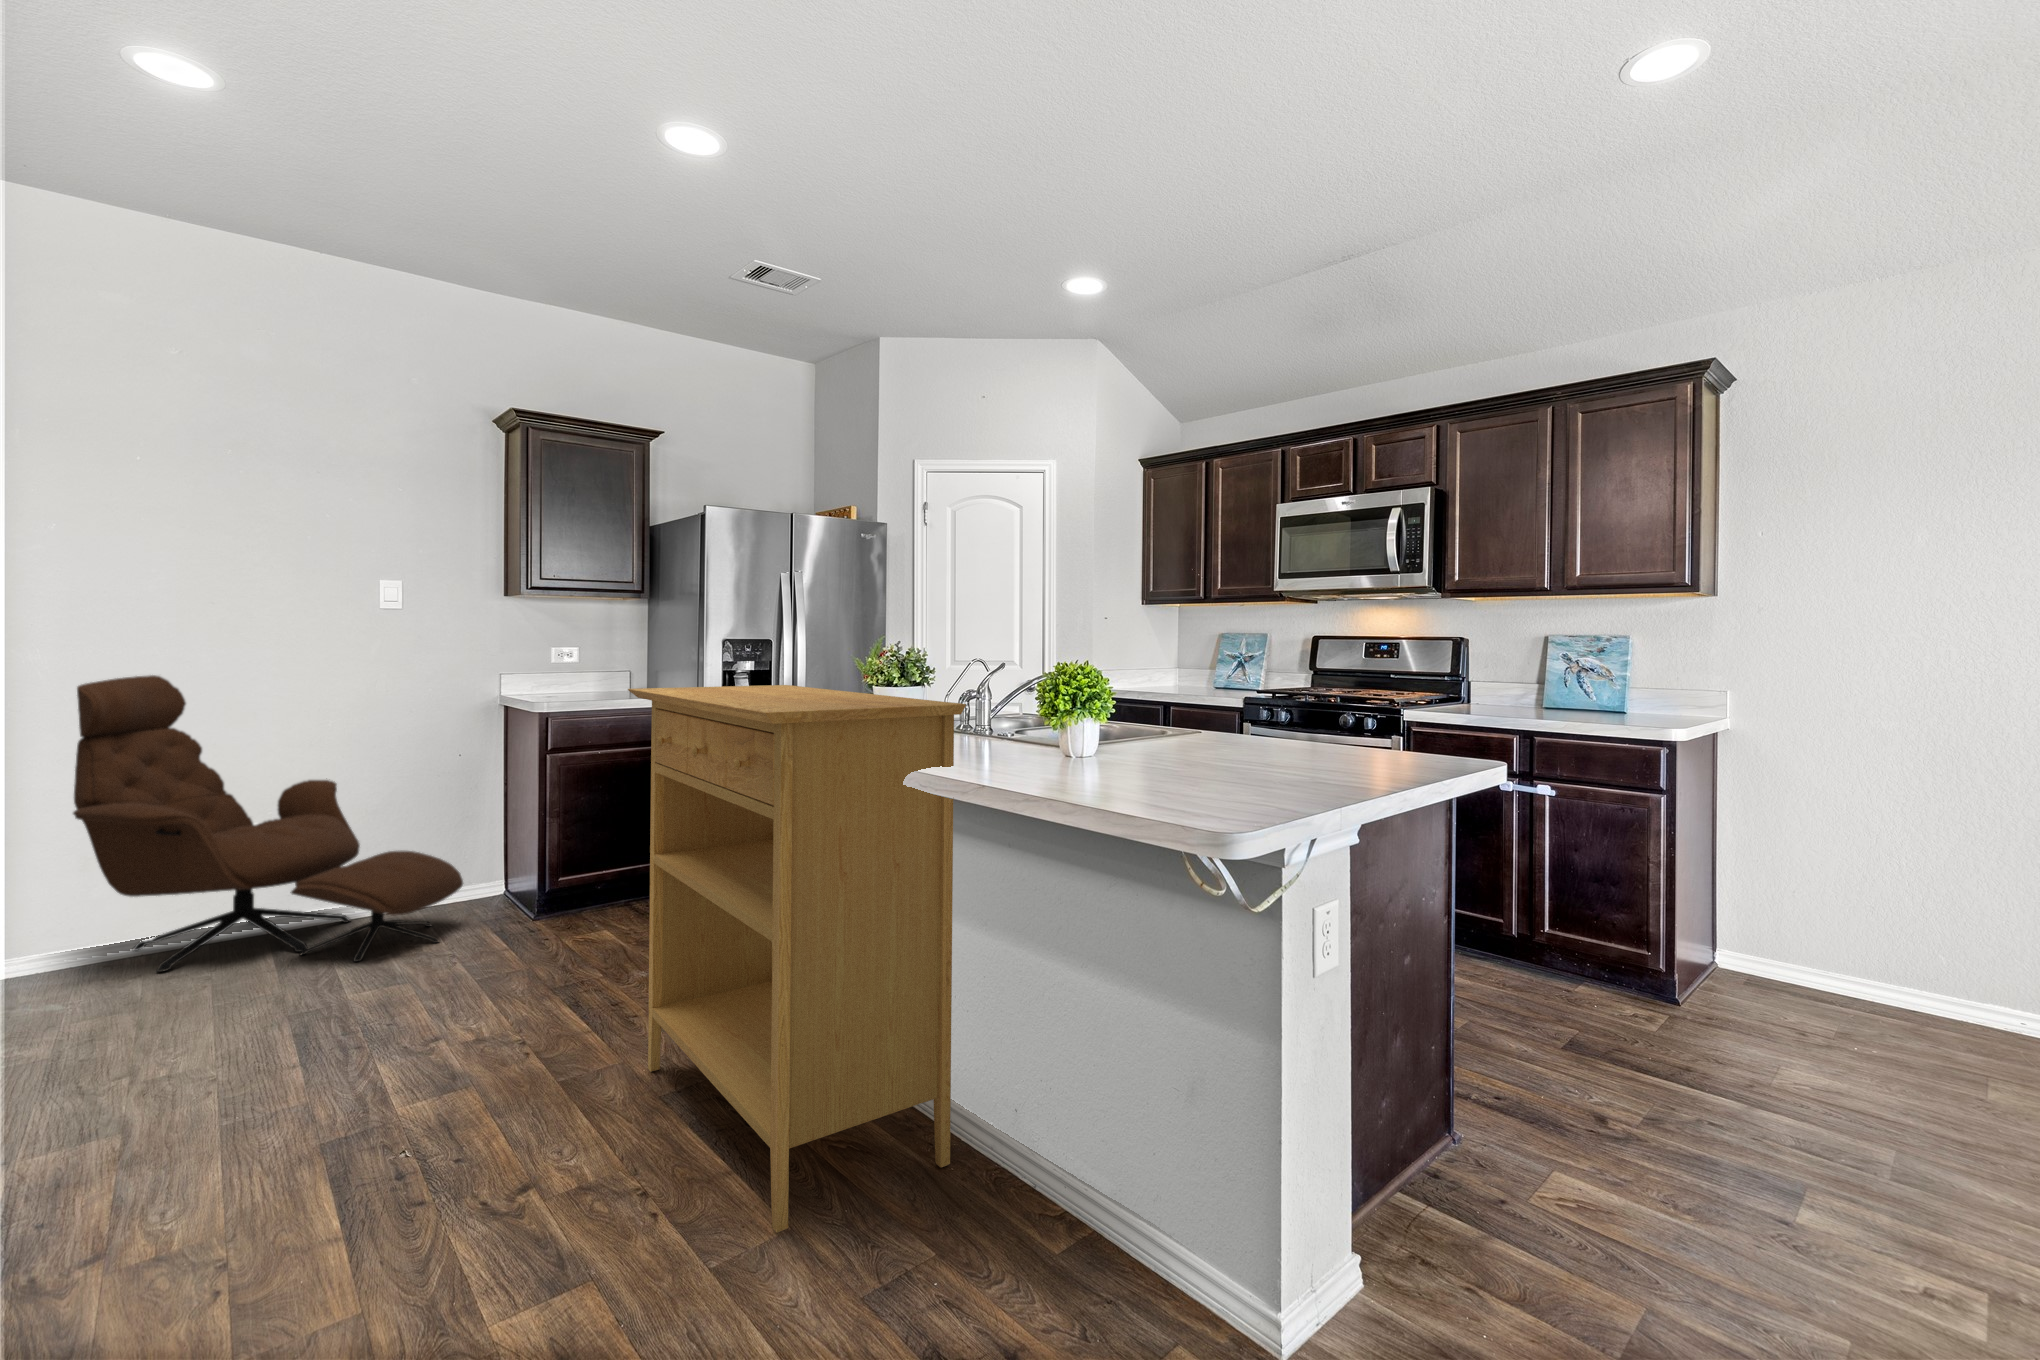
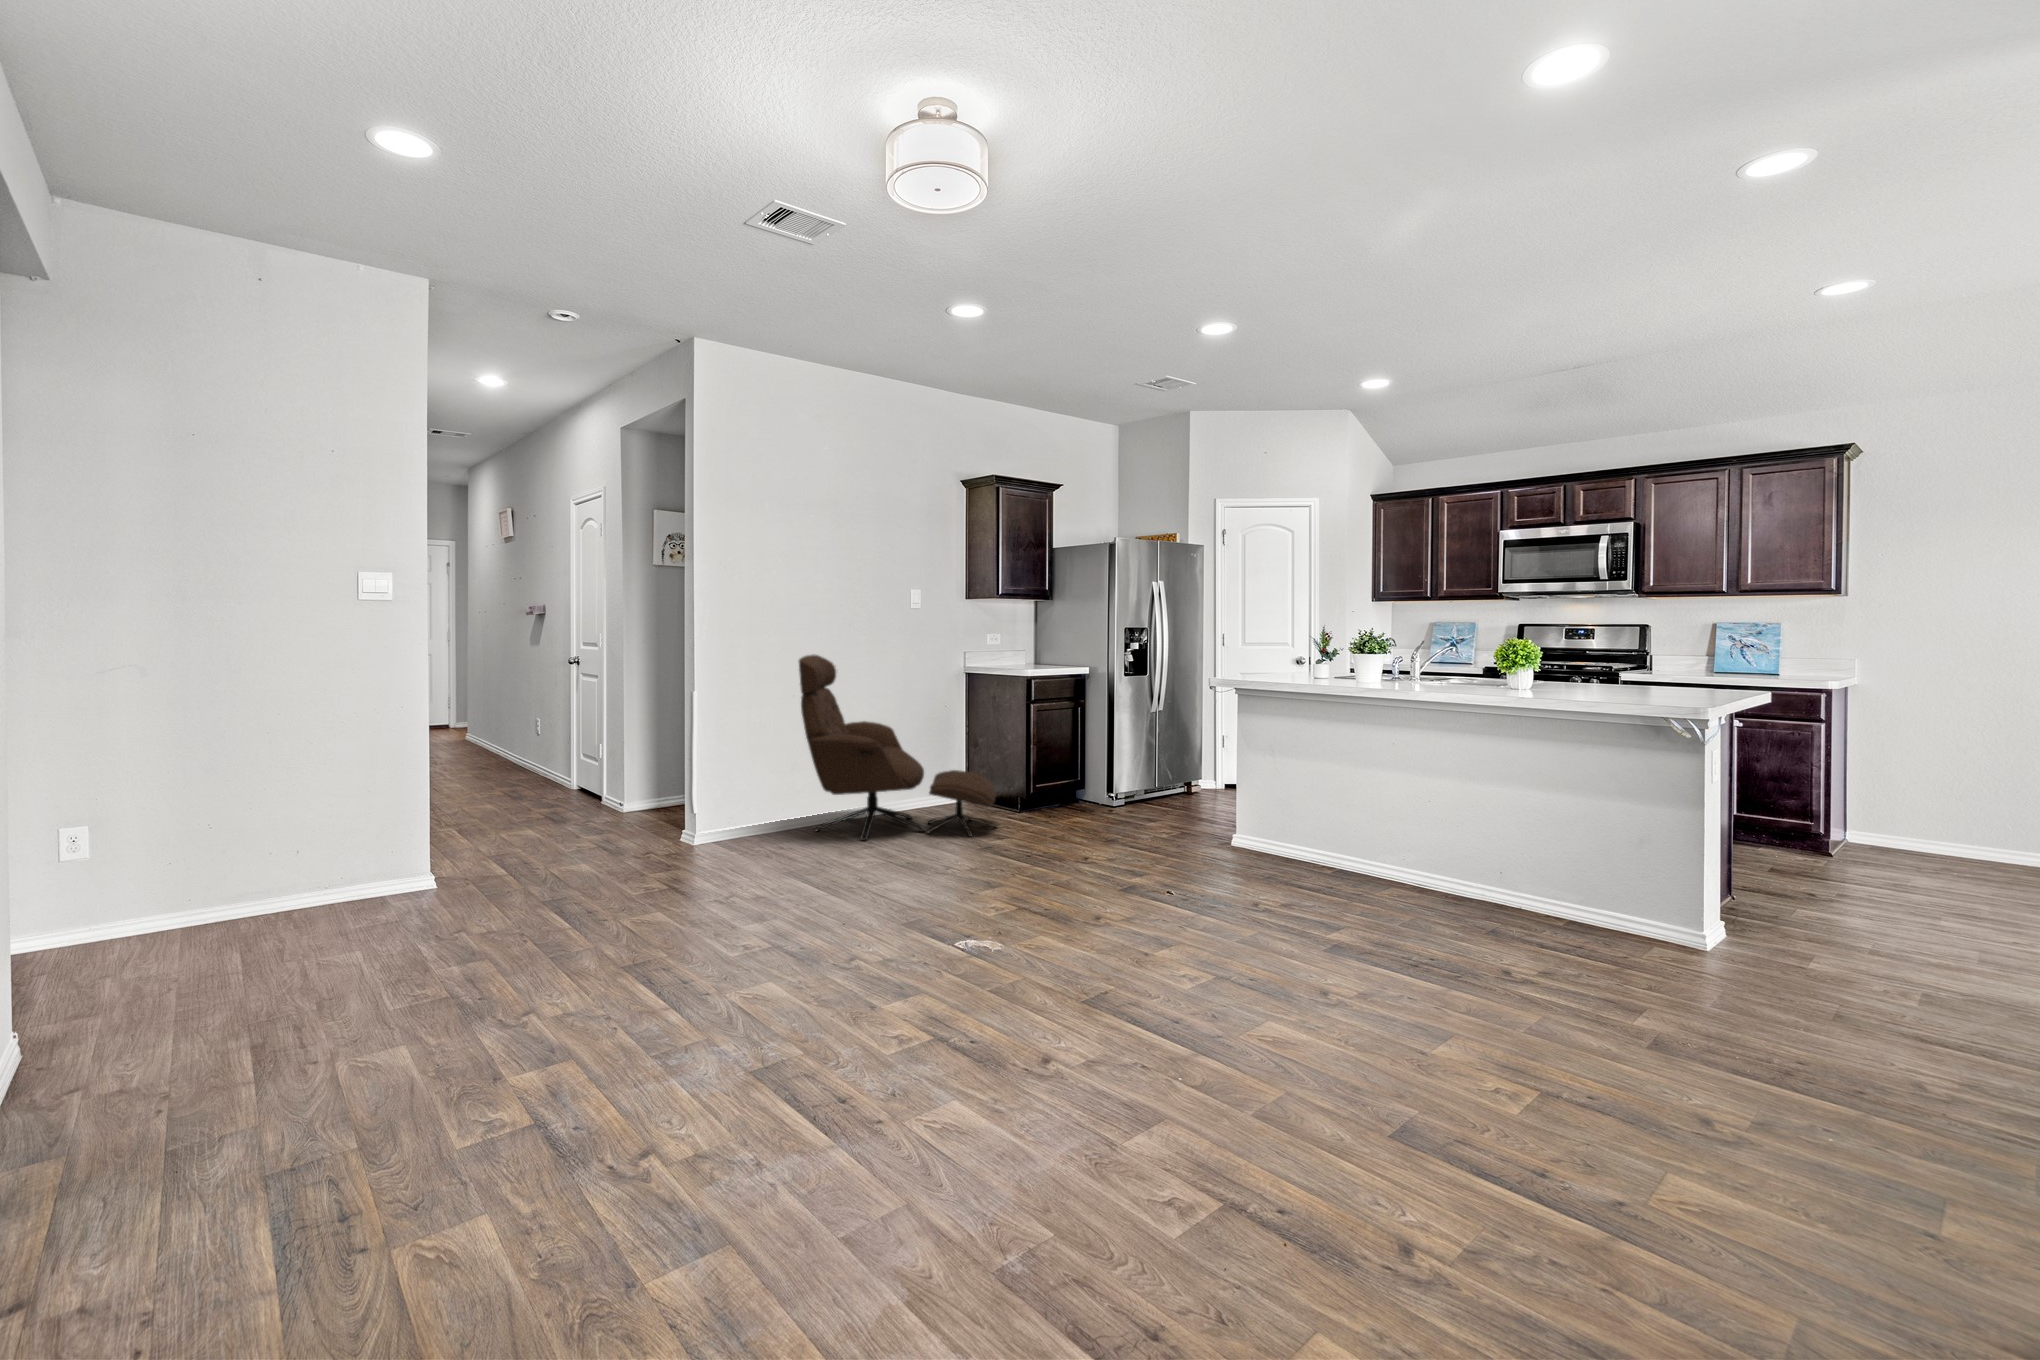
console table: present [628,685,966,1233] -> none [1247,657,1514,926]

